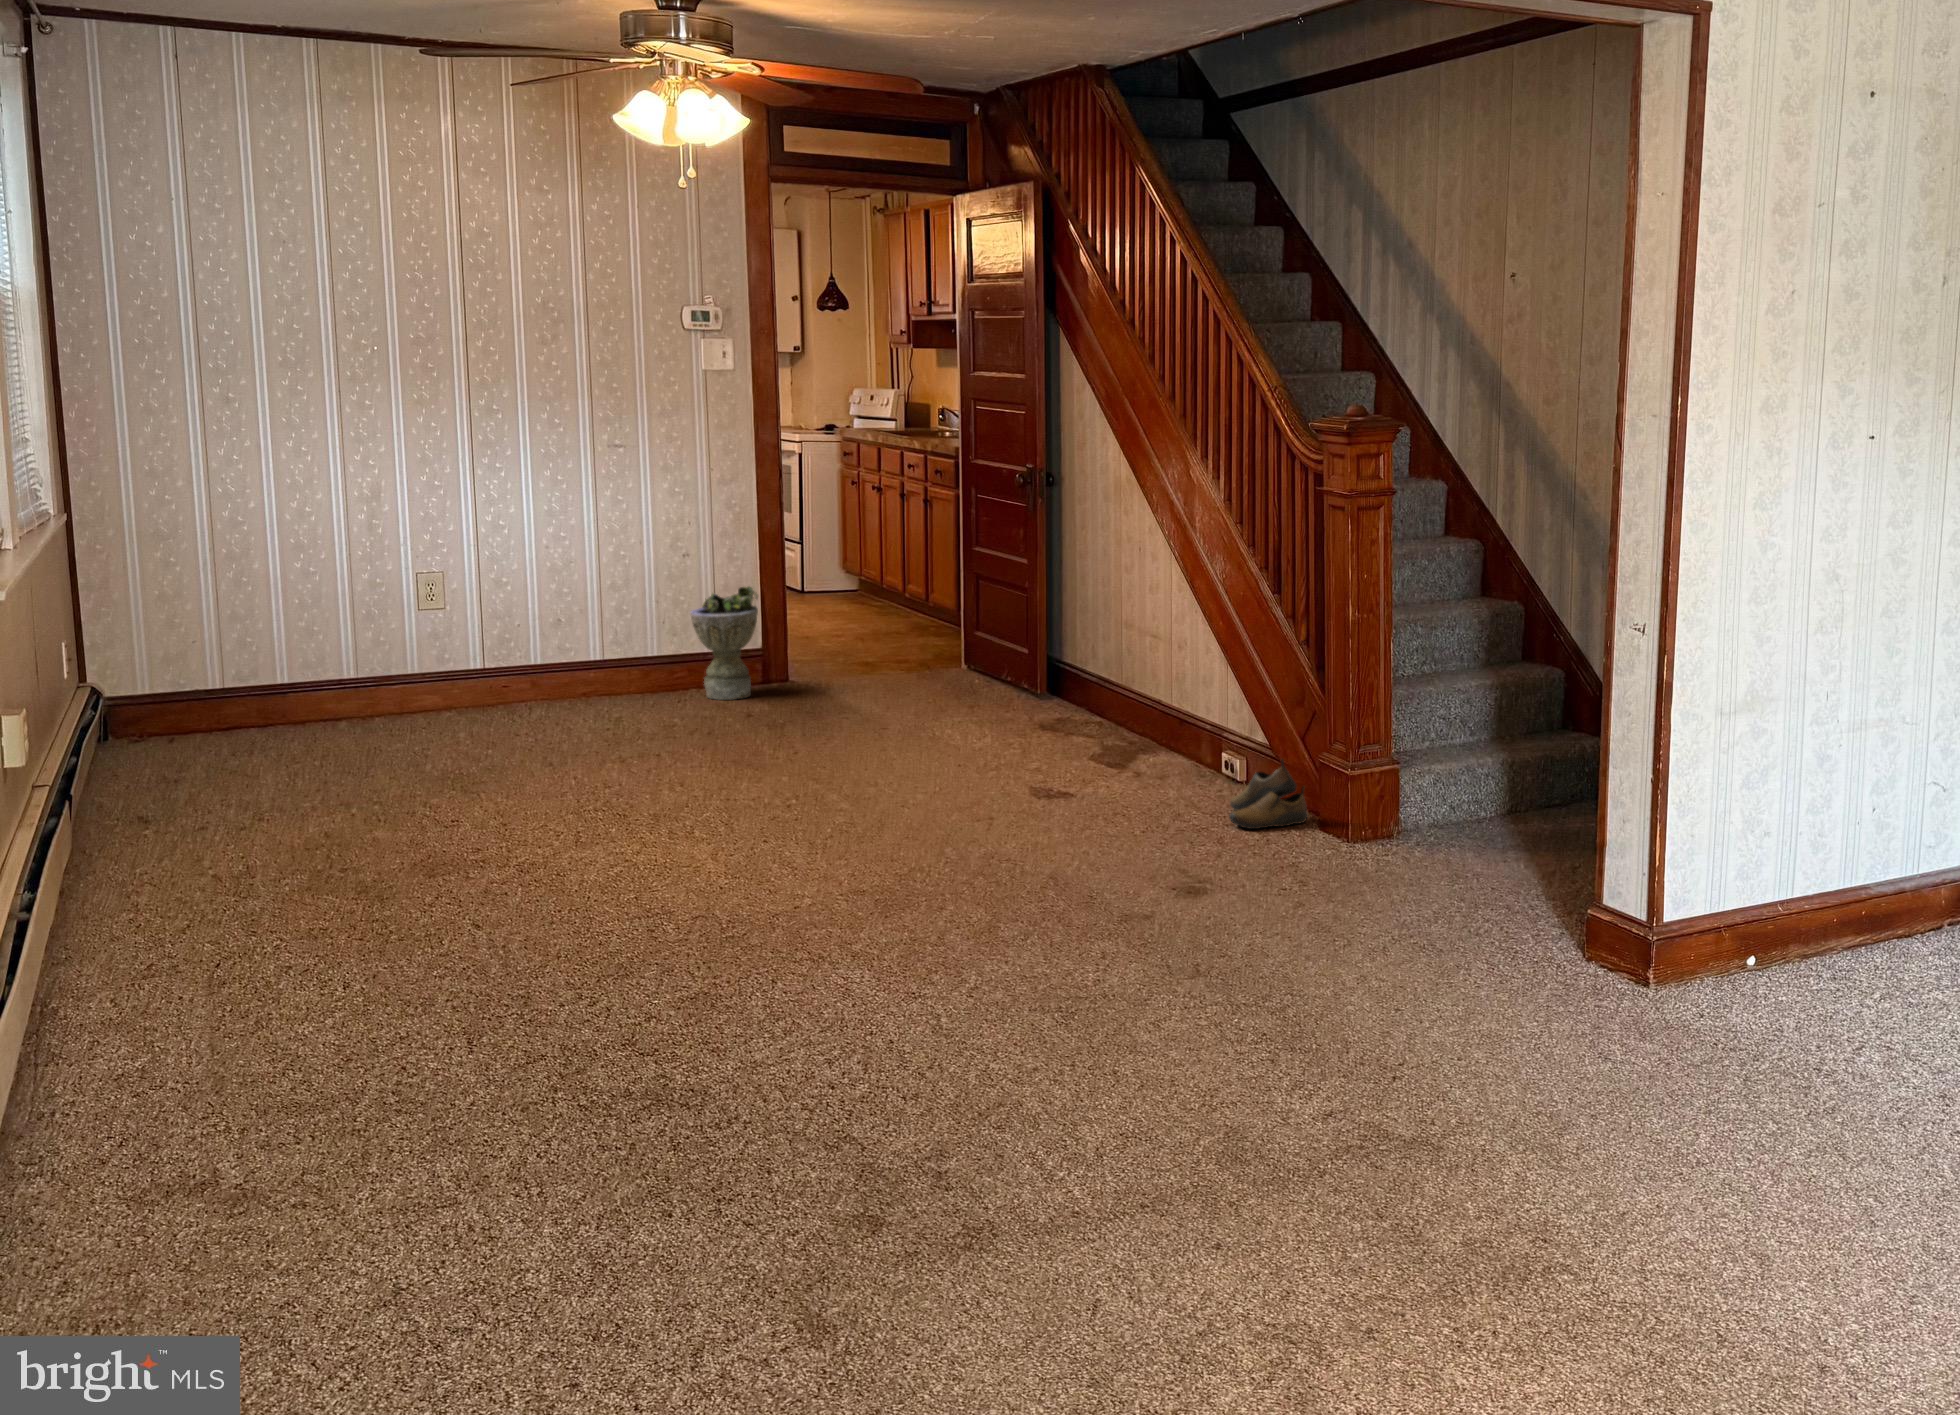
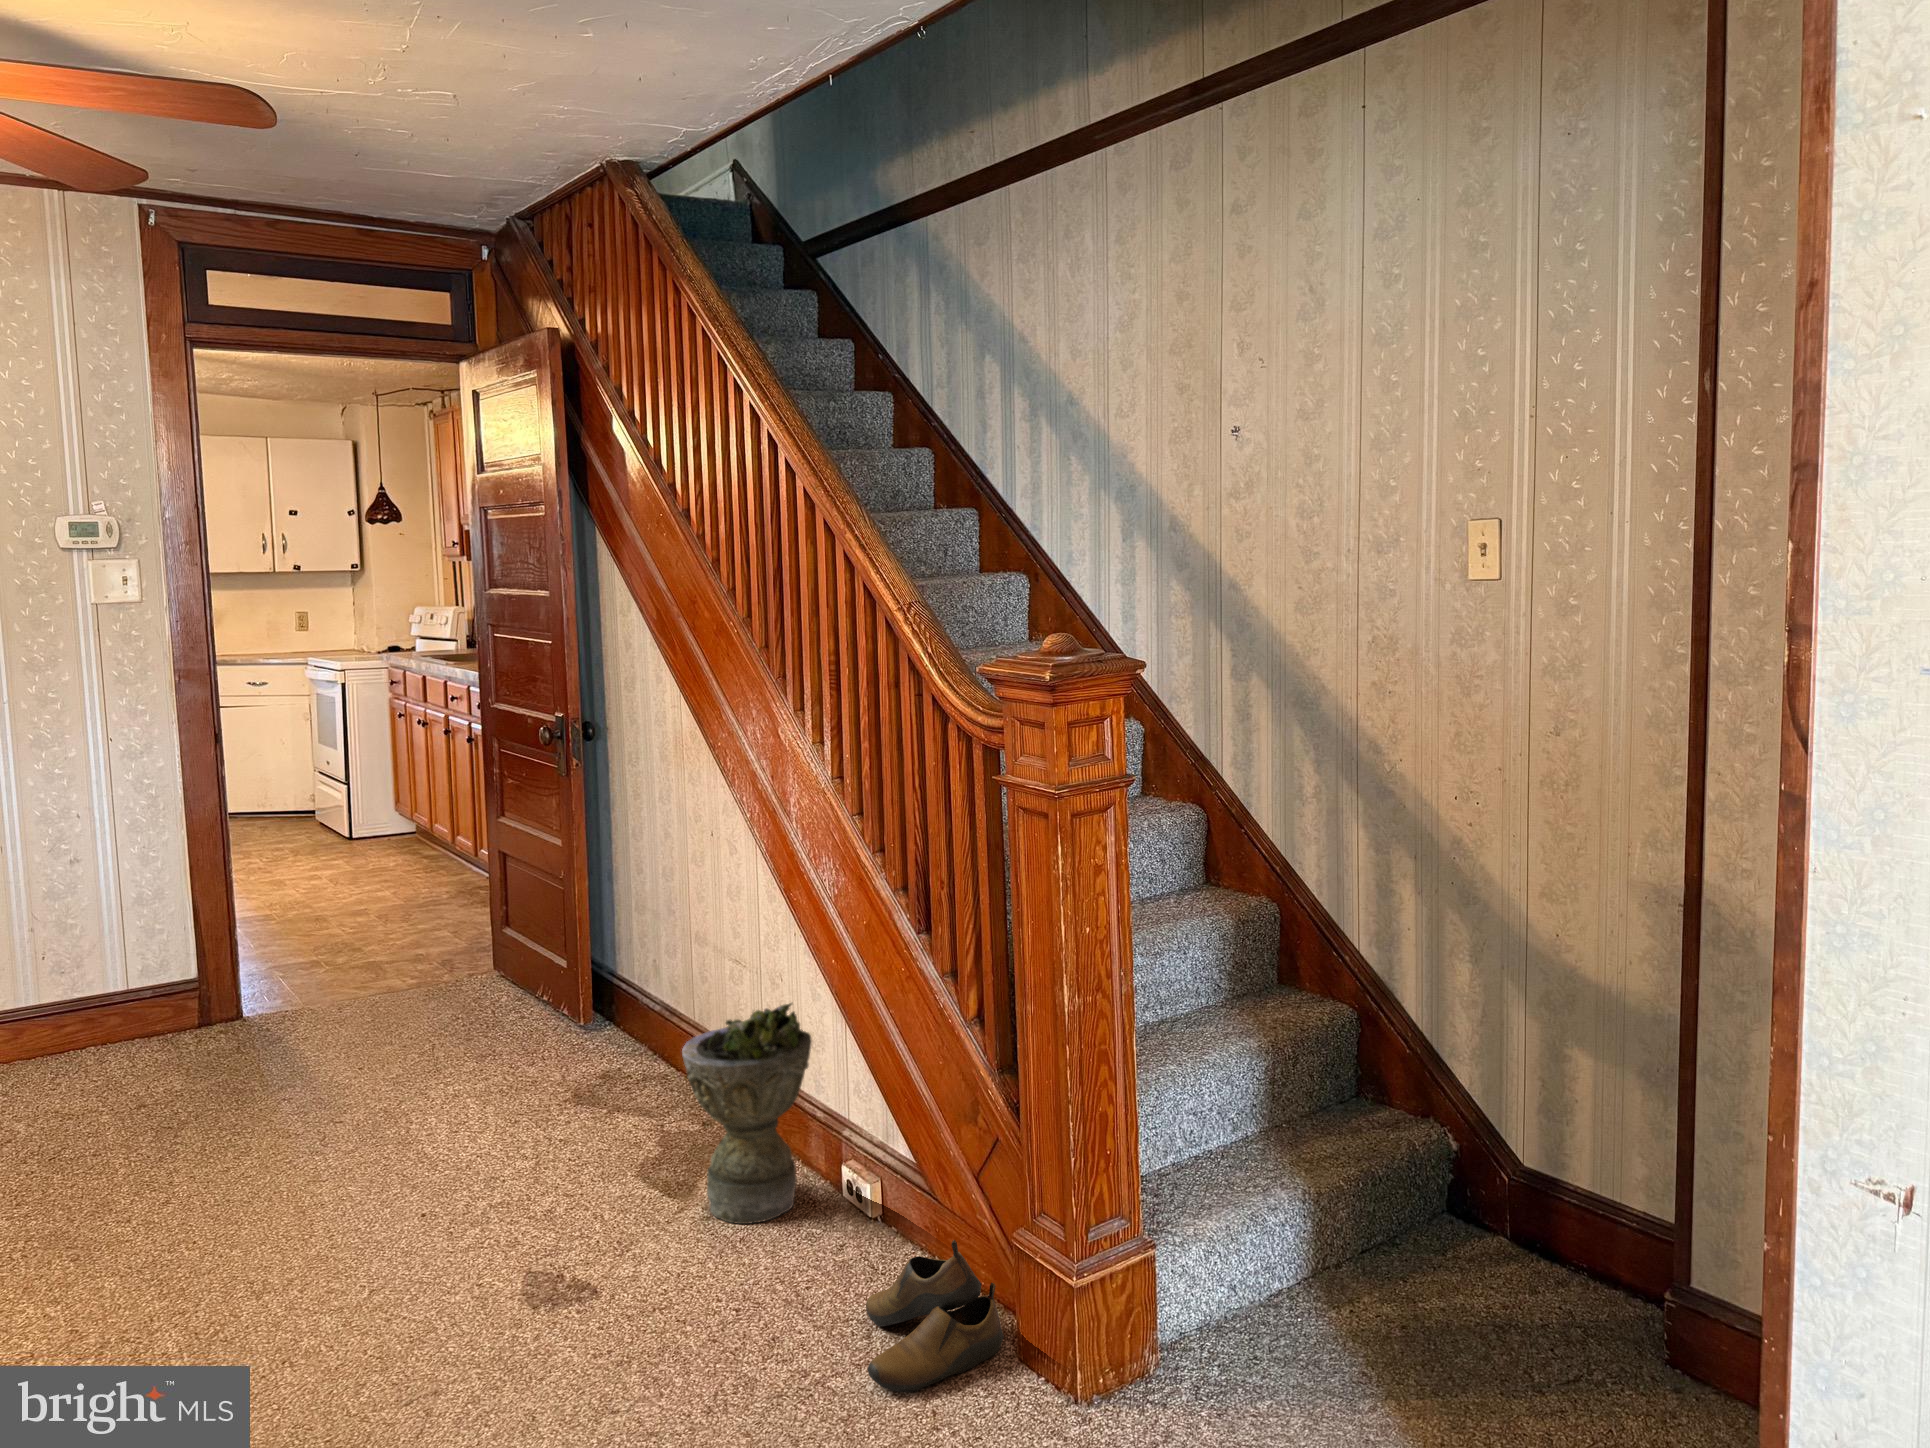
planter: present [690,587,758,700] -> present [682,1003,812,1224]

